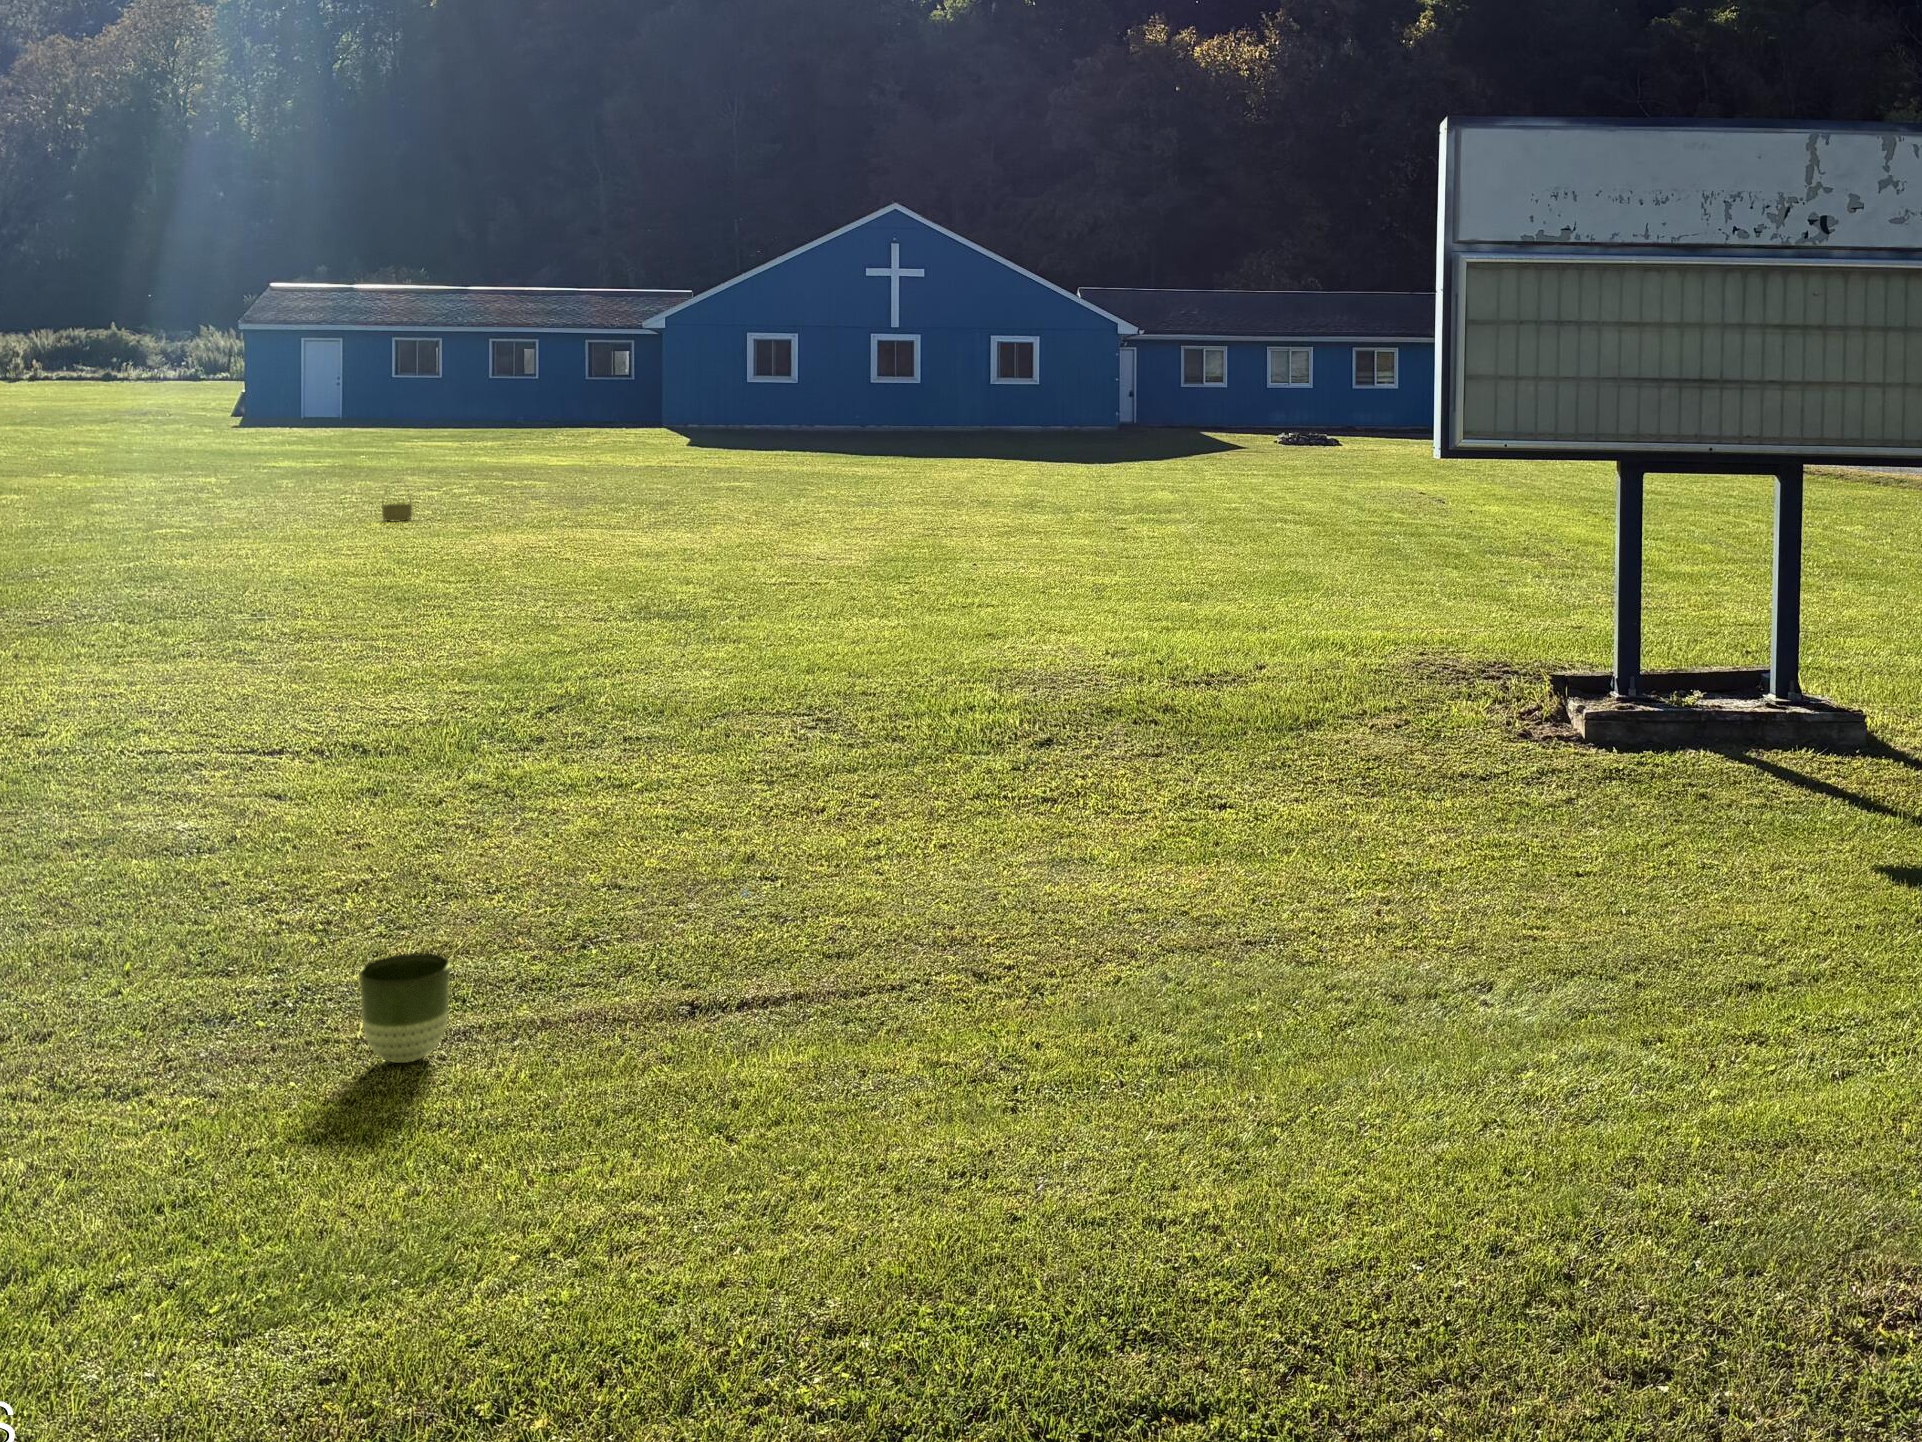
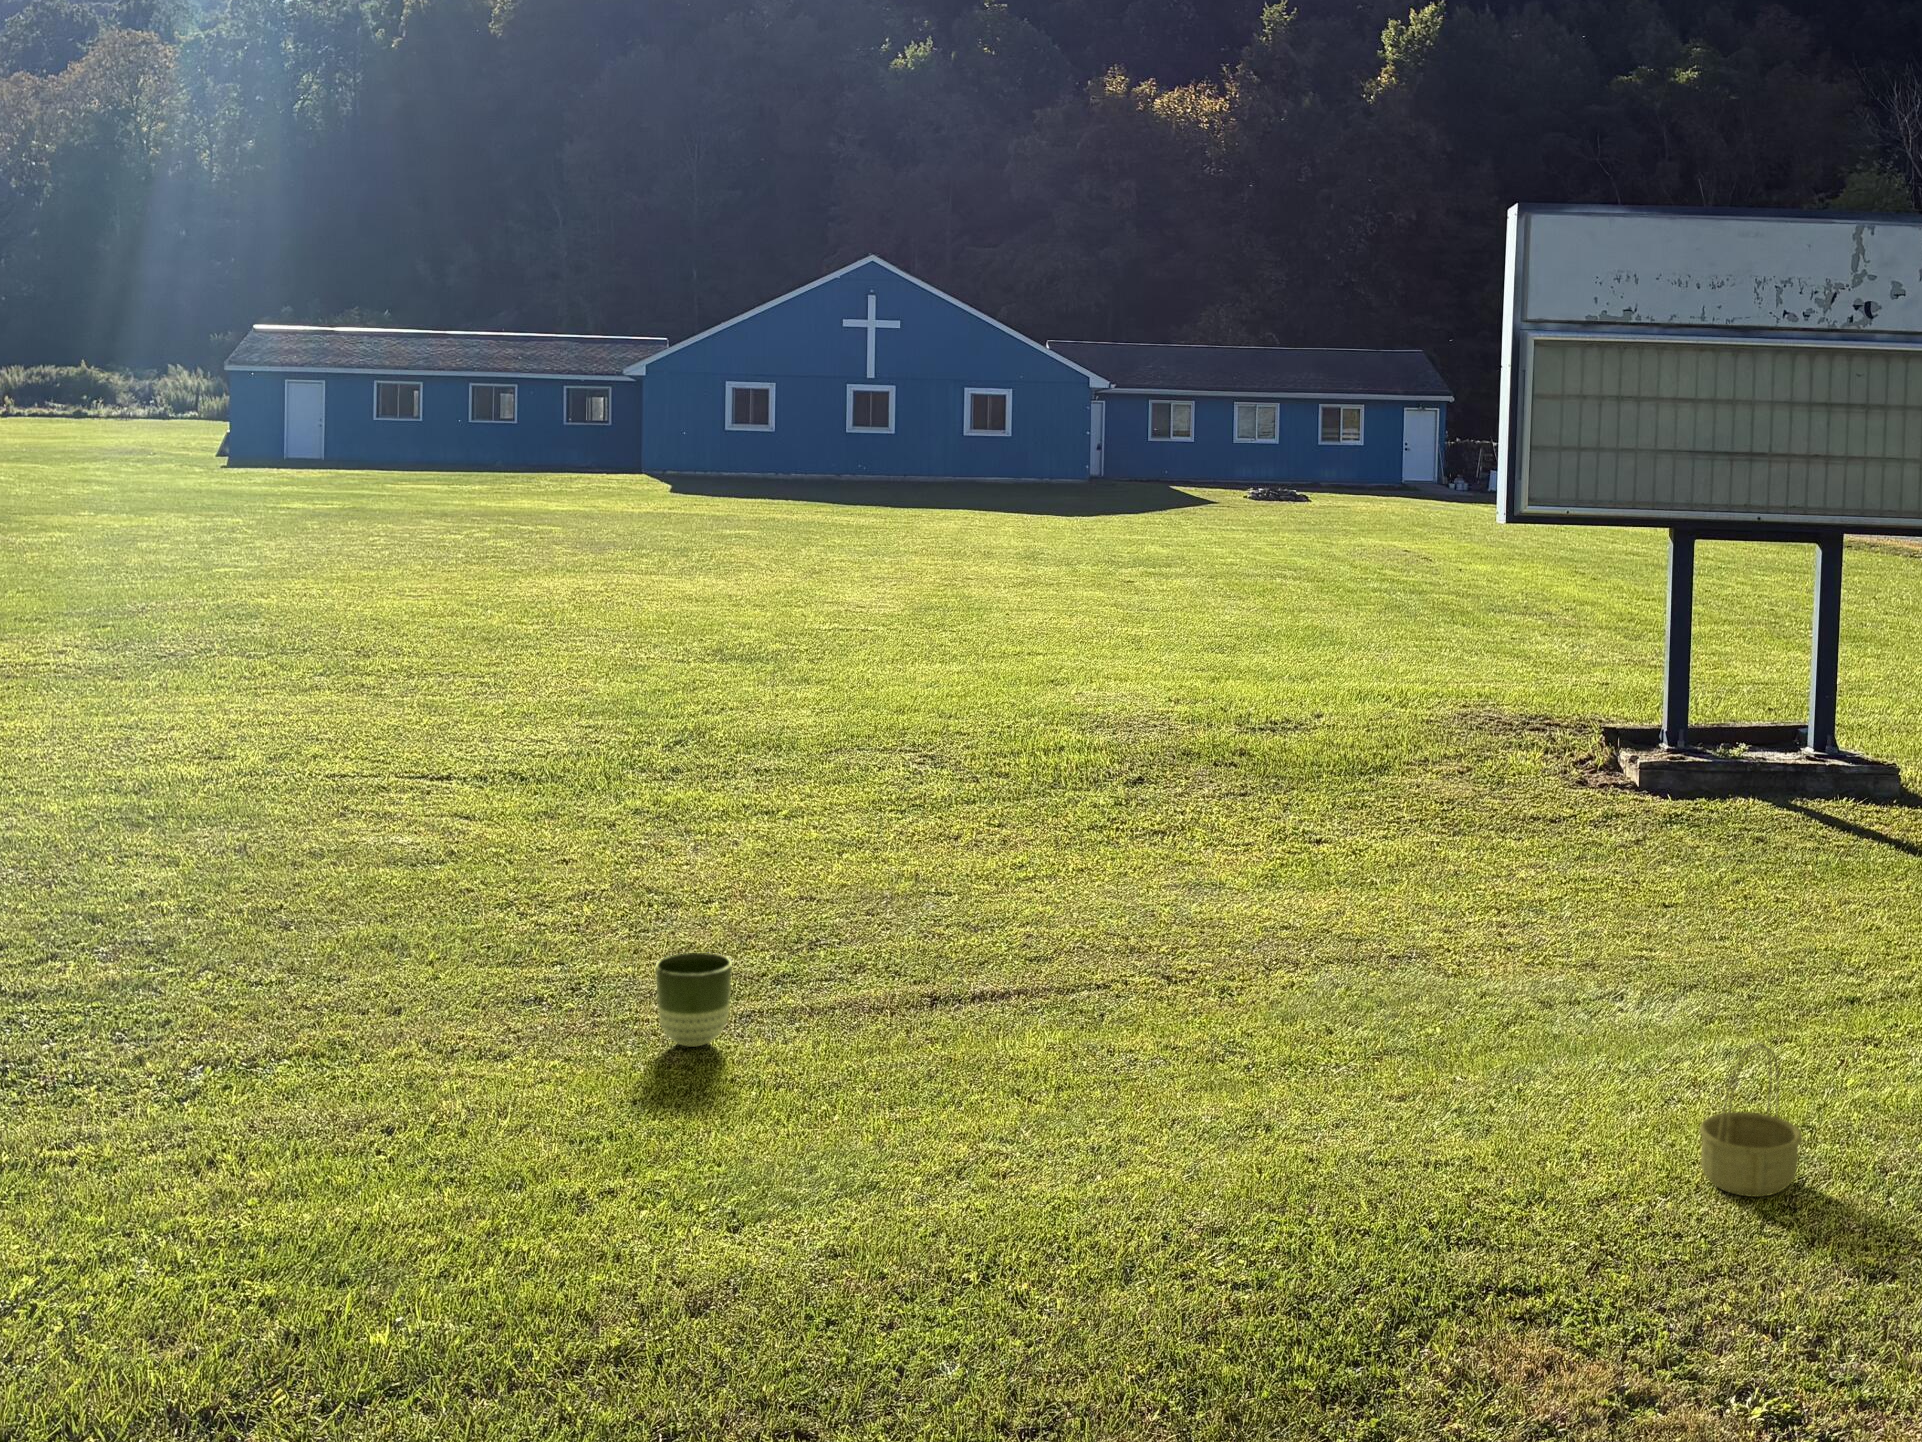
basket: present [382,481,412,521] -> present [1700,1043,1802,1197]

